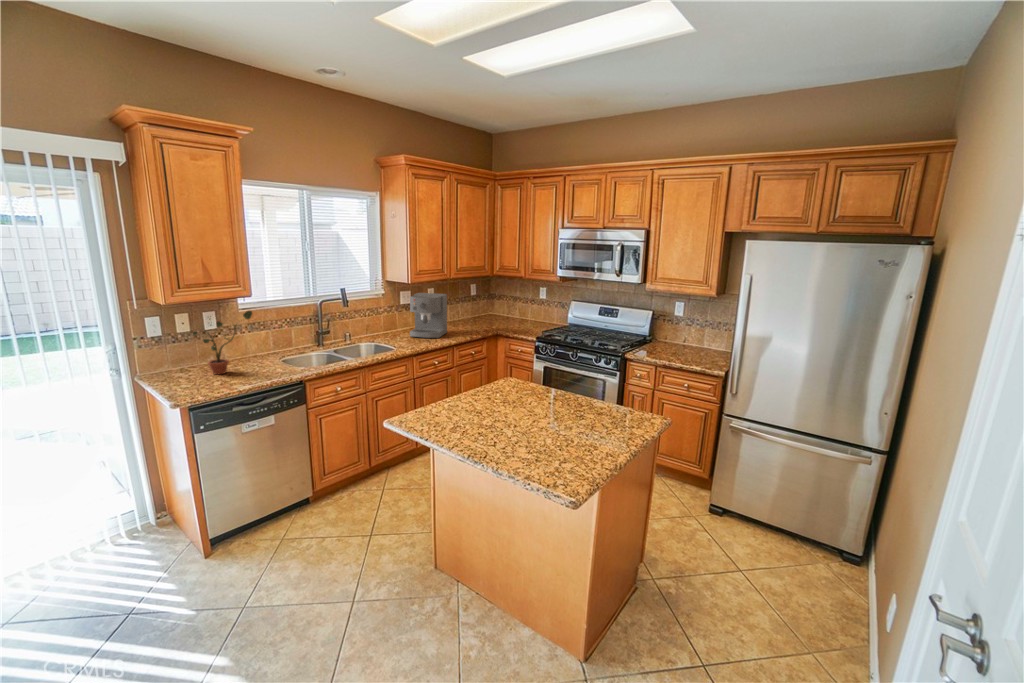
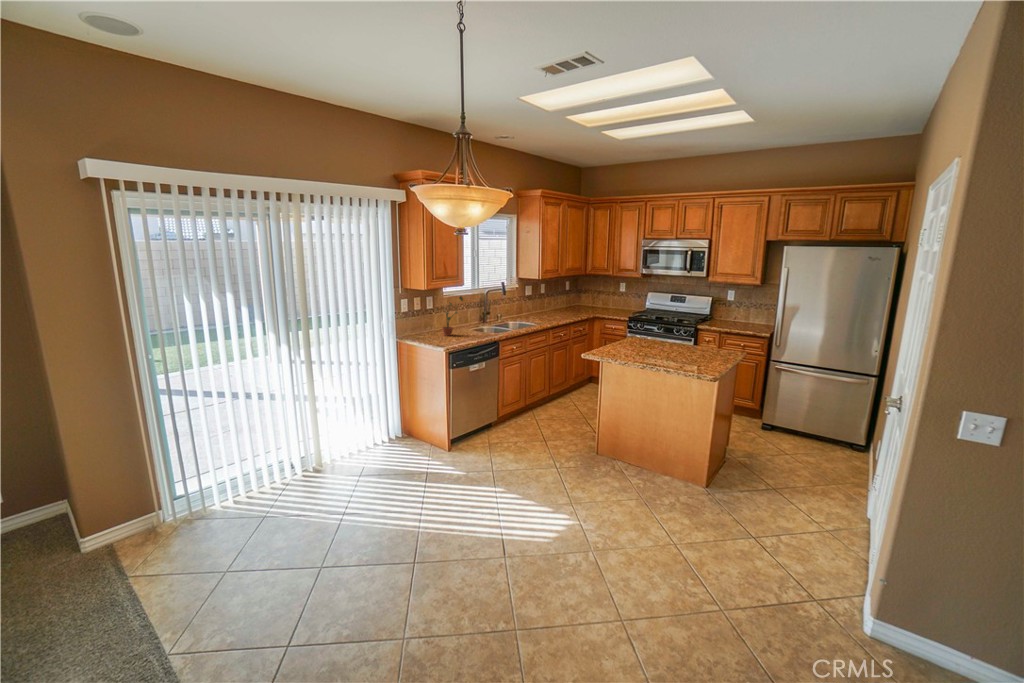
coffee maker: present [410,293,447,338] -> none [538,287,562,319]

